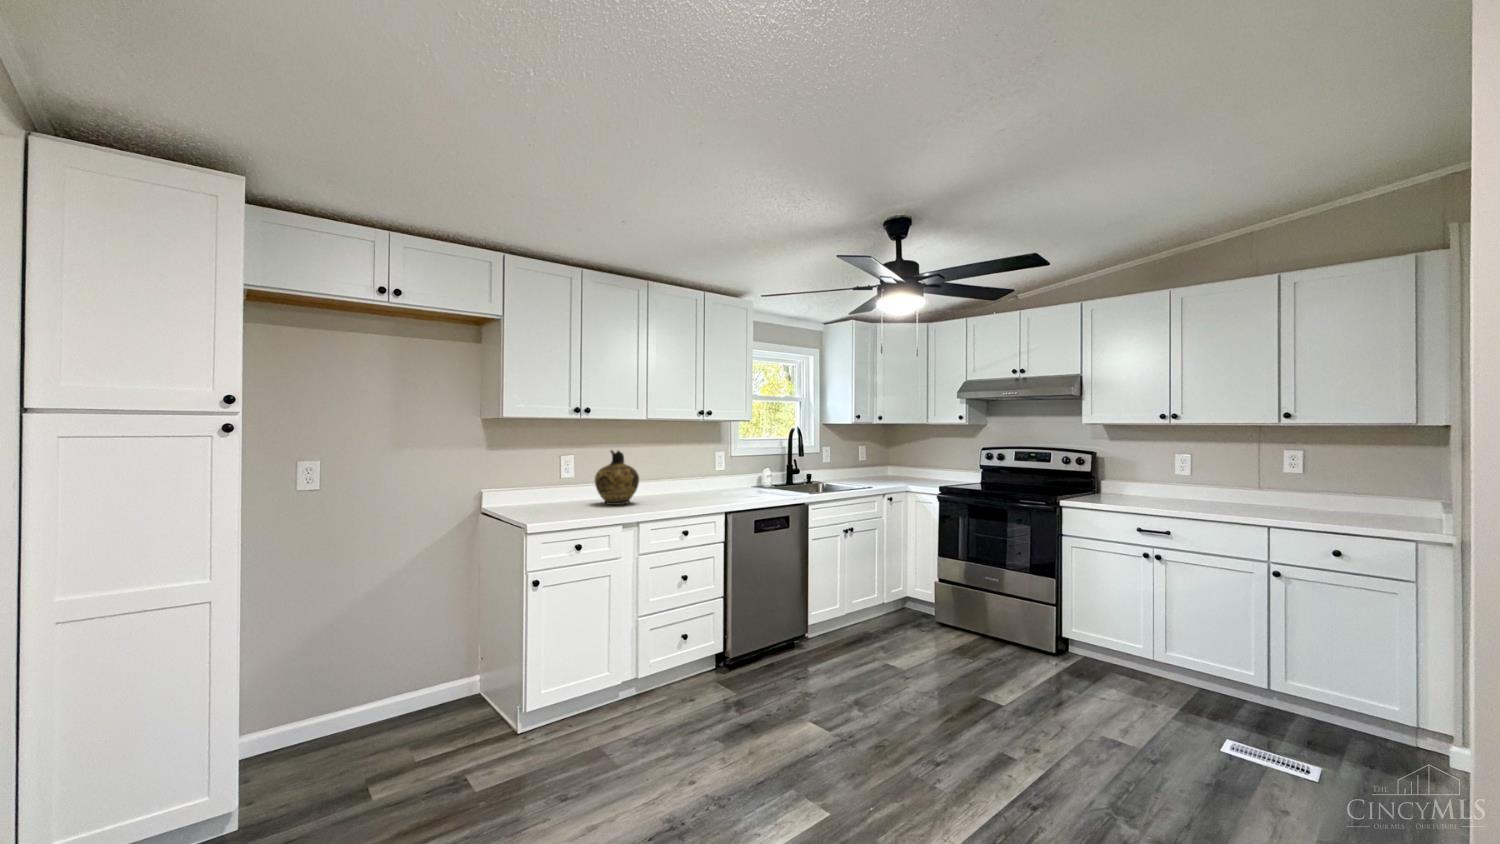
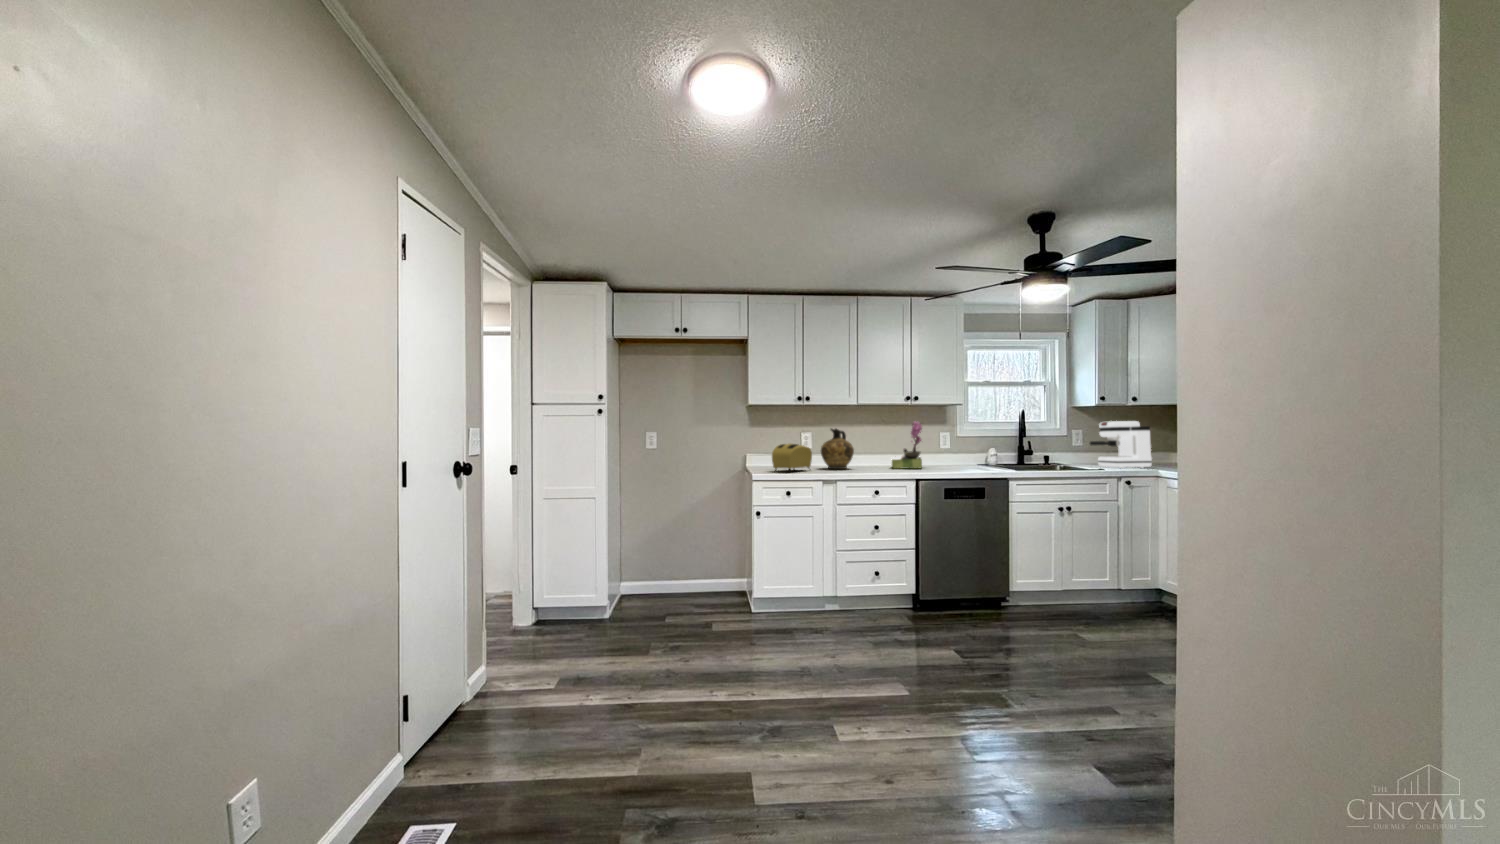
flower arrangement: none [673,439,717,499] -> present [891,422,922,469]
coffee maker: none [857,440,906,487] -> present [1090,421,1152,468]
toaster: none [539,473,592,516] -> present [772,444,812,470]

